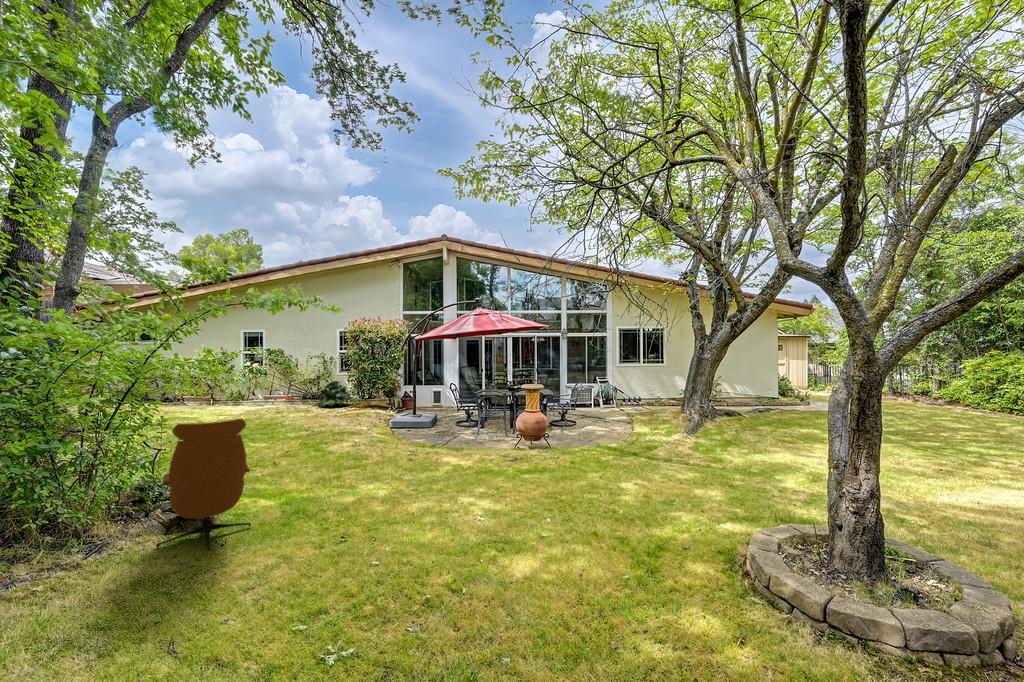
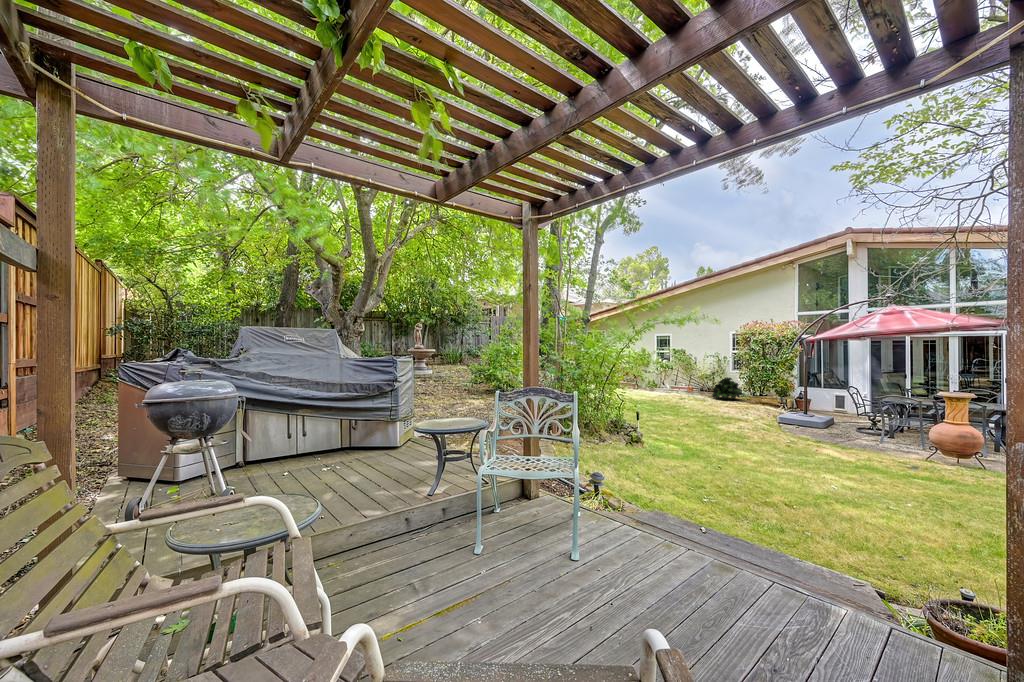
lounge chair: present [156,419,251,551] -> none [621,388,666,459]

